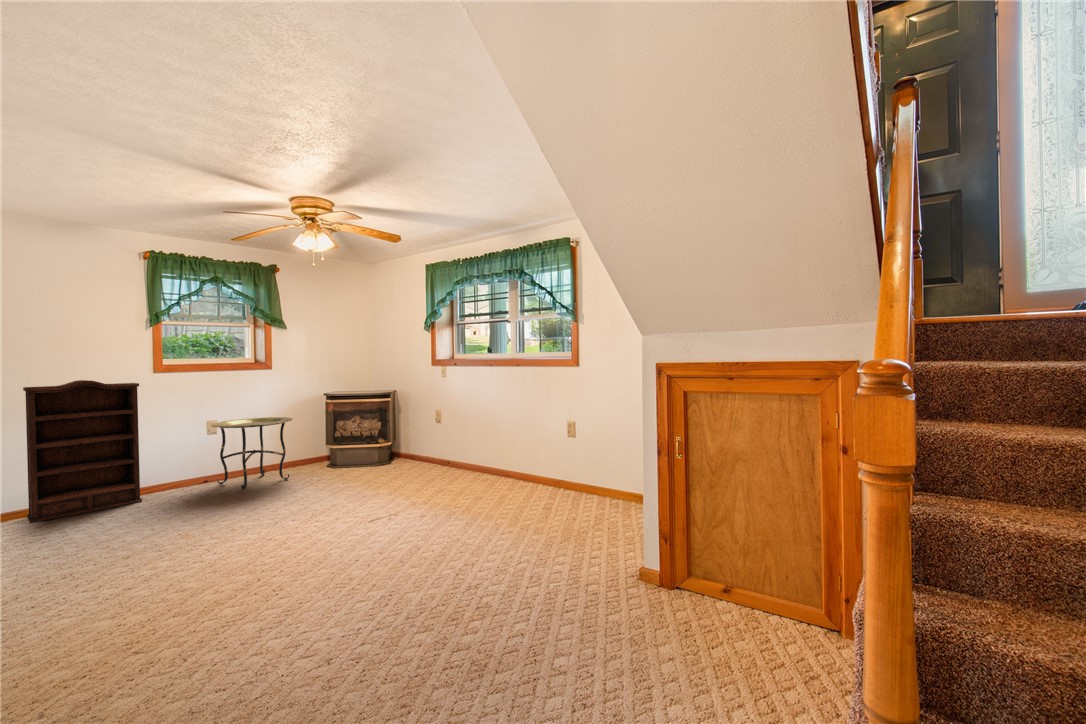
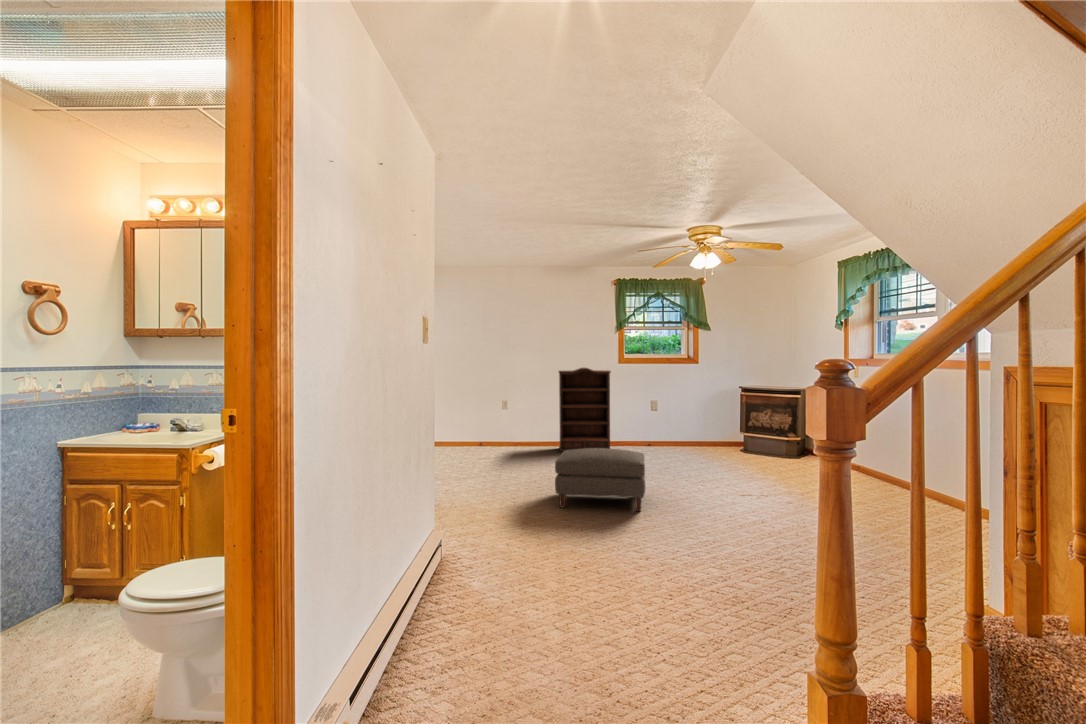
side table: present [210,417,293,490] -> none [651,402,709,456]
ottoman: none [67,496,250,628] -> present [555,448,645,511]

